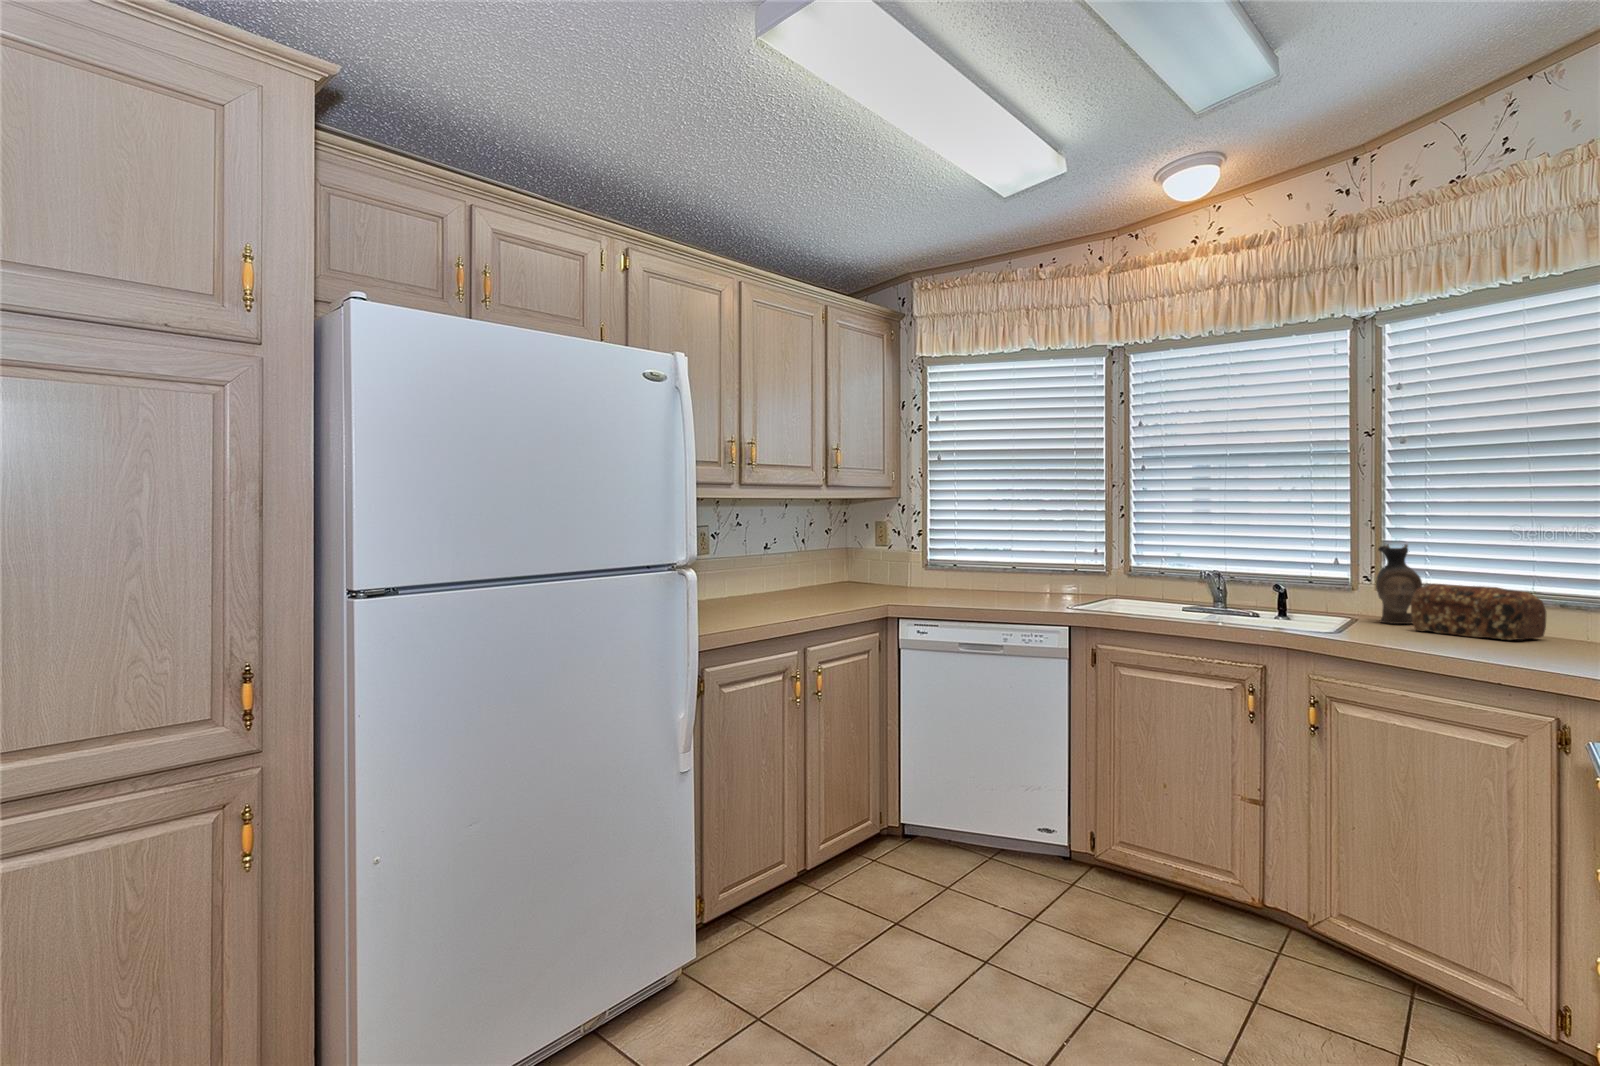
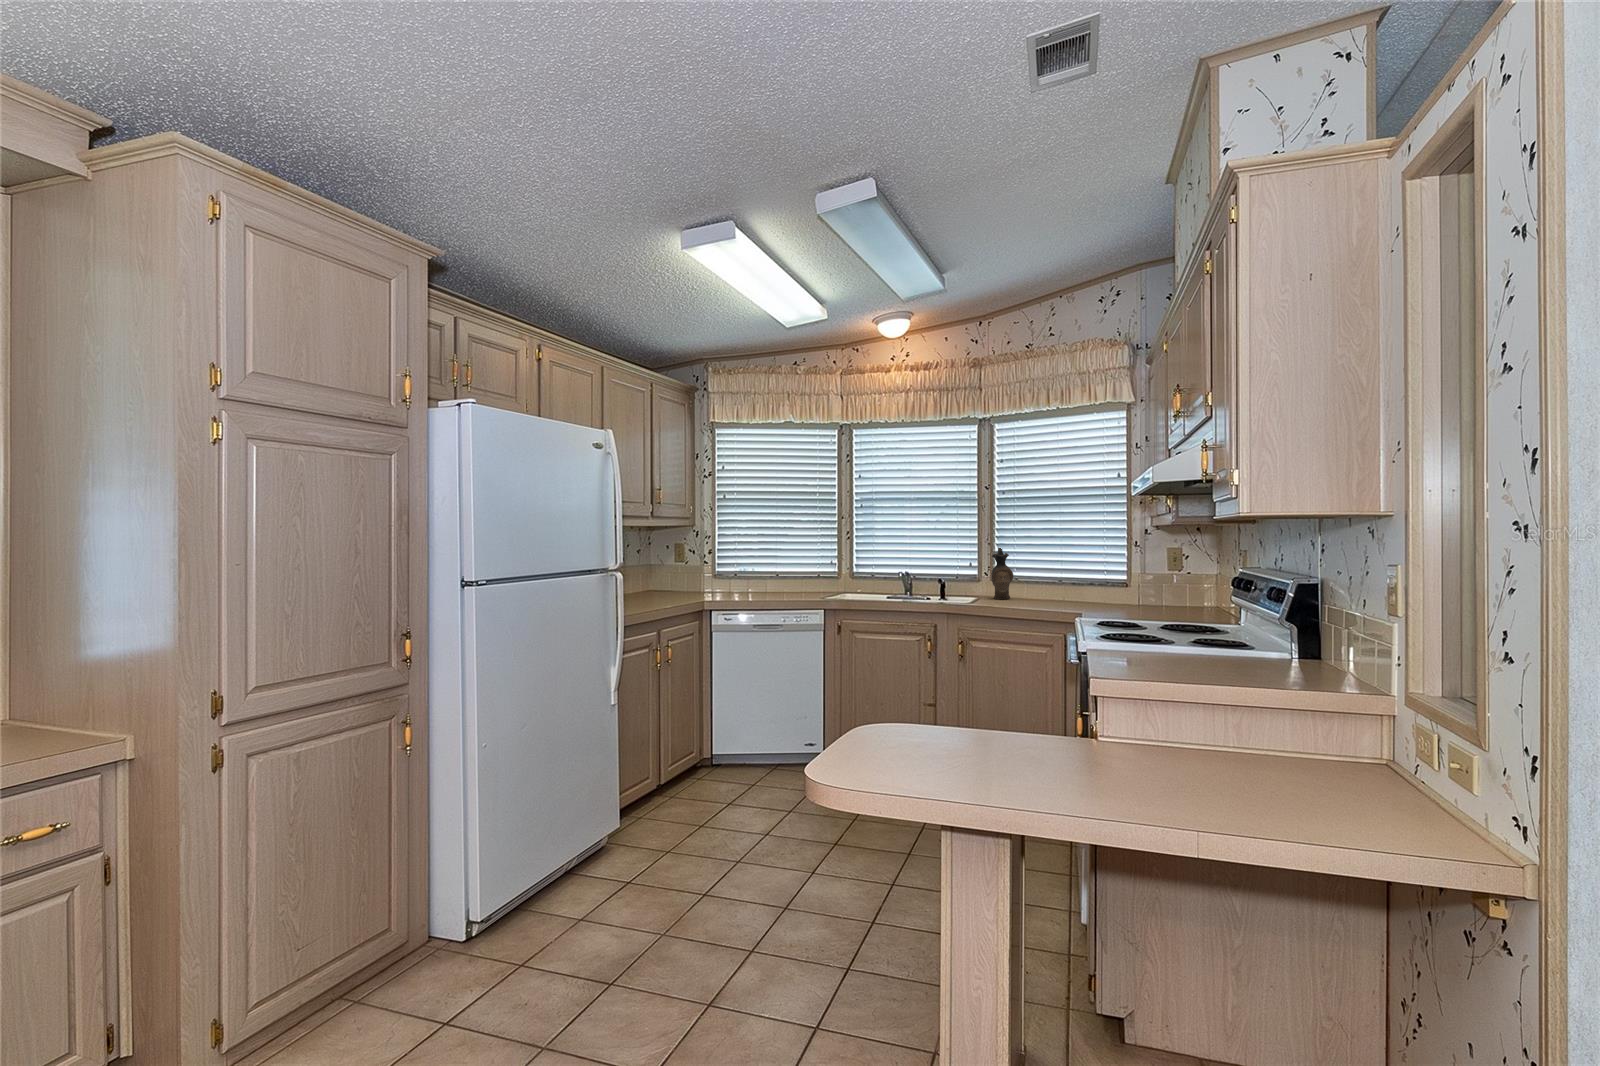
bread loaf: present [1411,584,1546,640] -> none [1008,575,1068,604]

